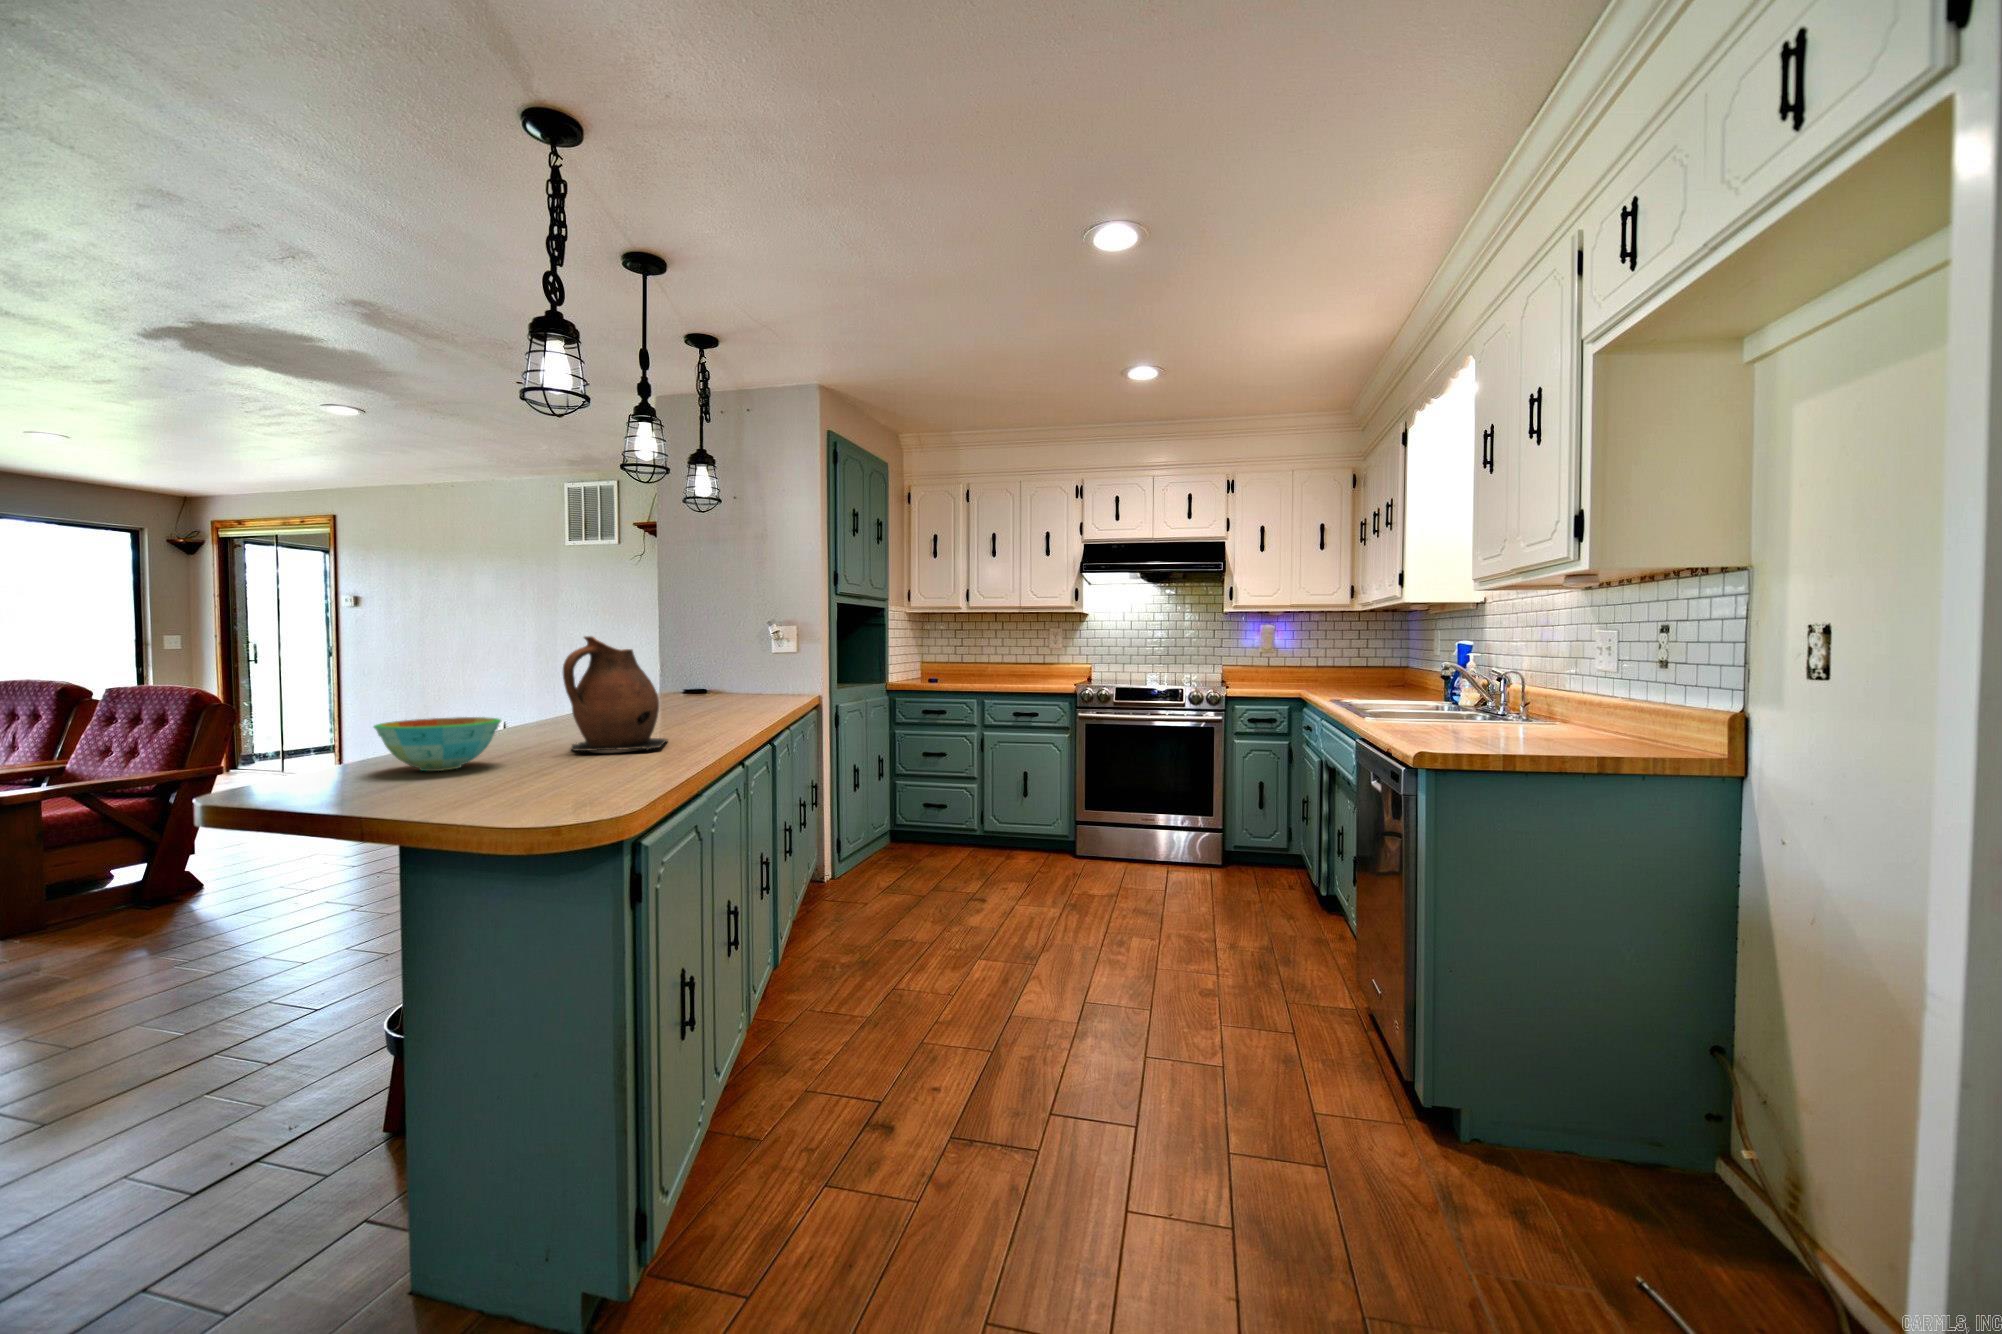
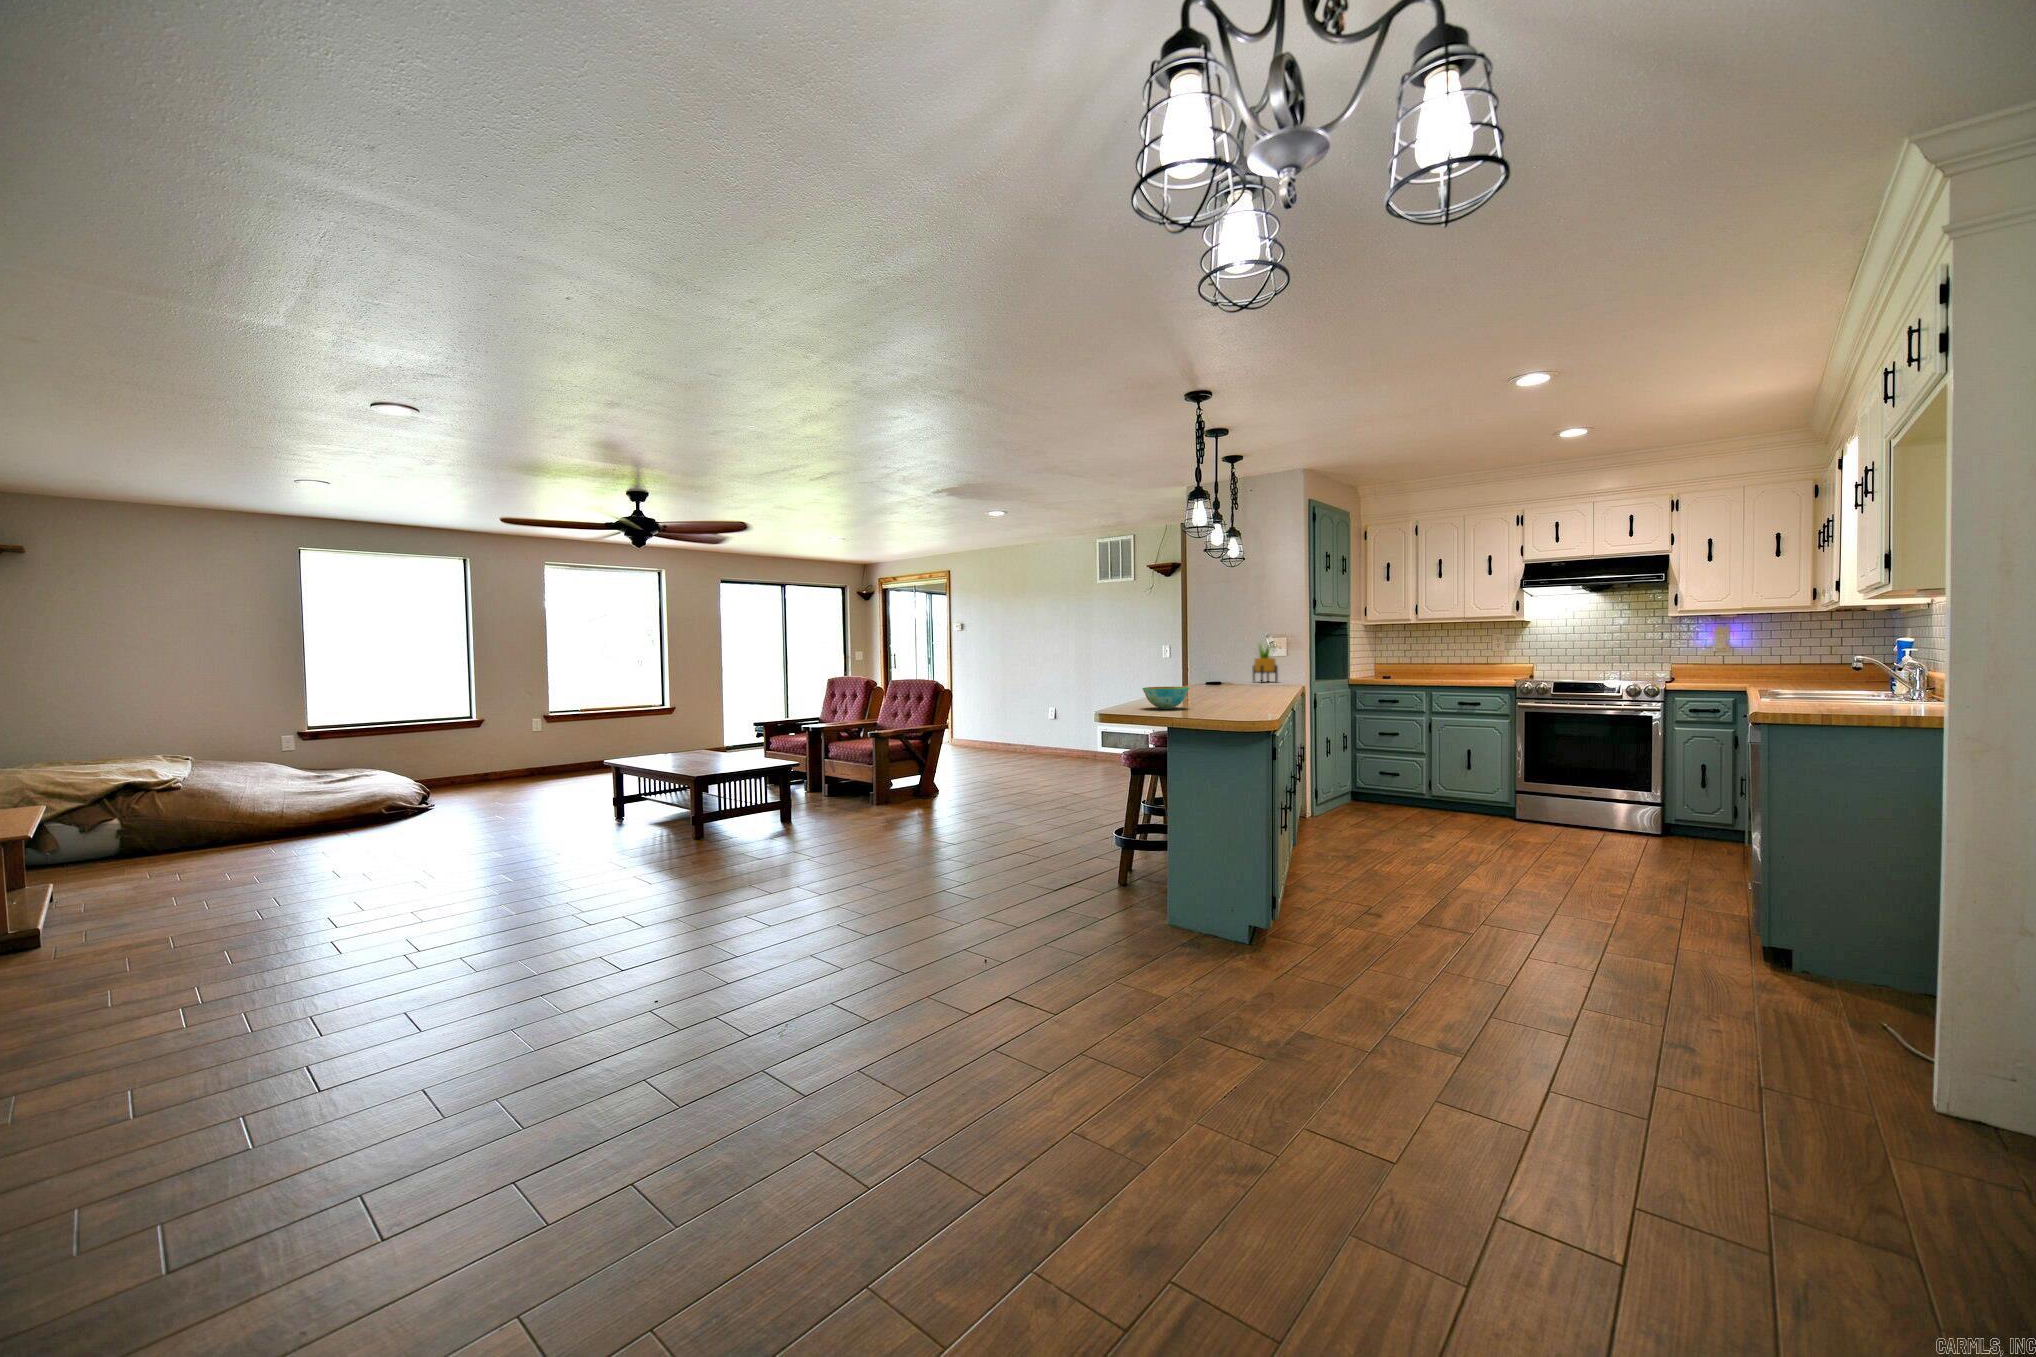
potted plant: none [747,629,786,691] -> present [1252,644,1278,682]
ceramic pitcher: present [563,636,668,751] -> none [1205,649,1253,705]

